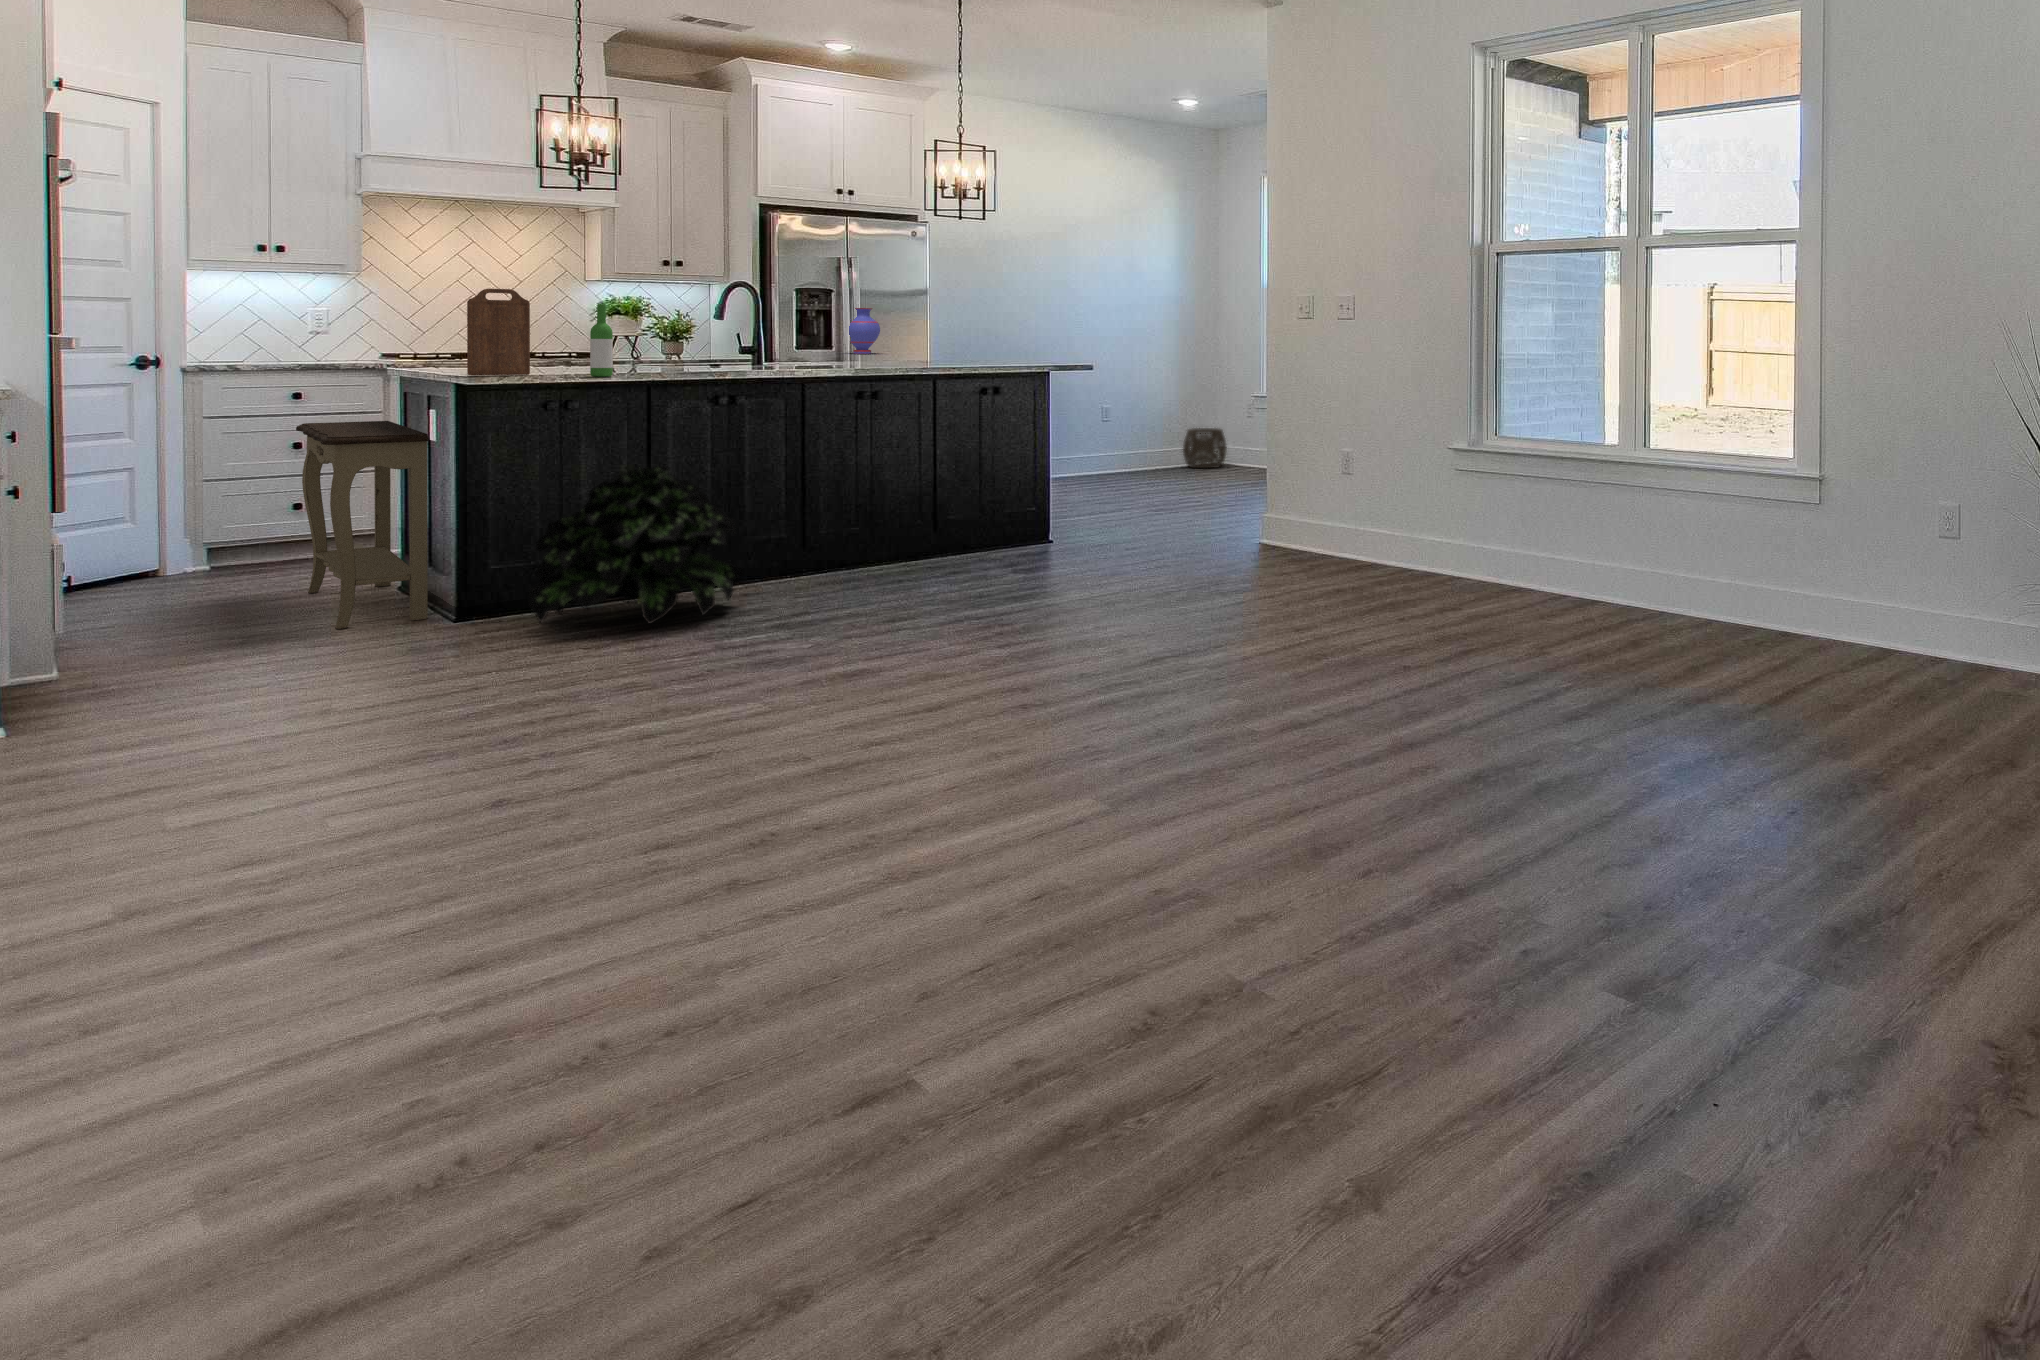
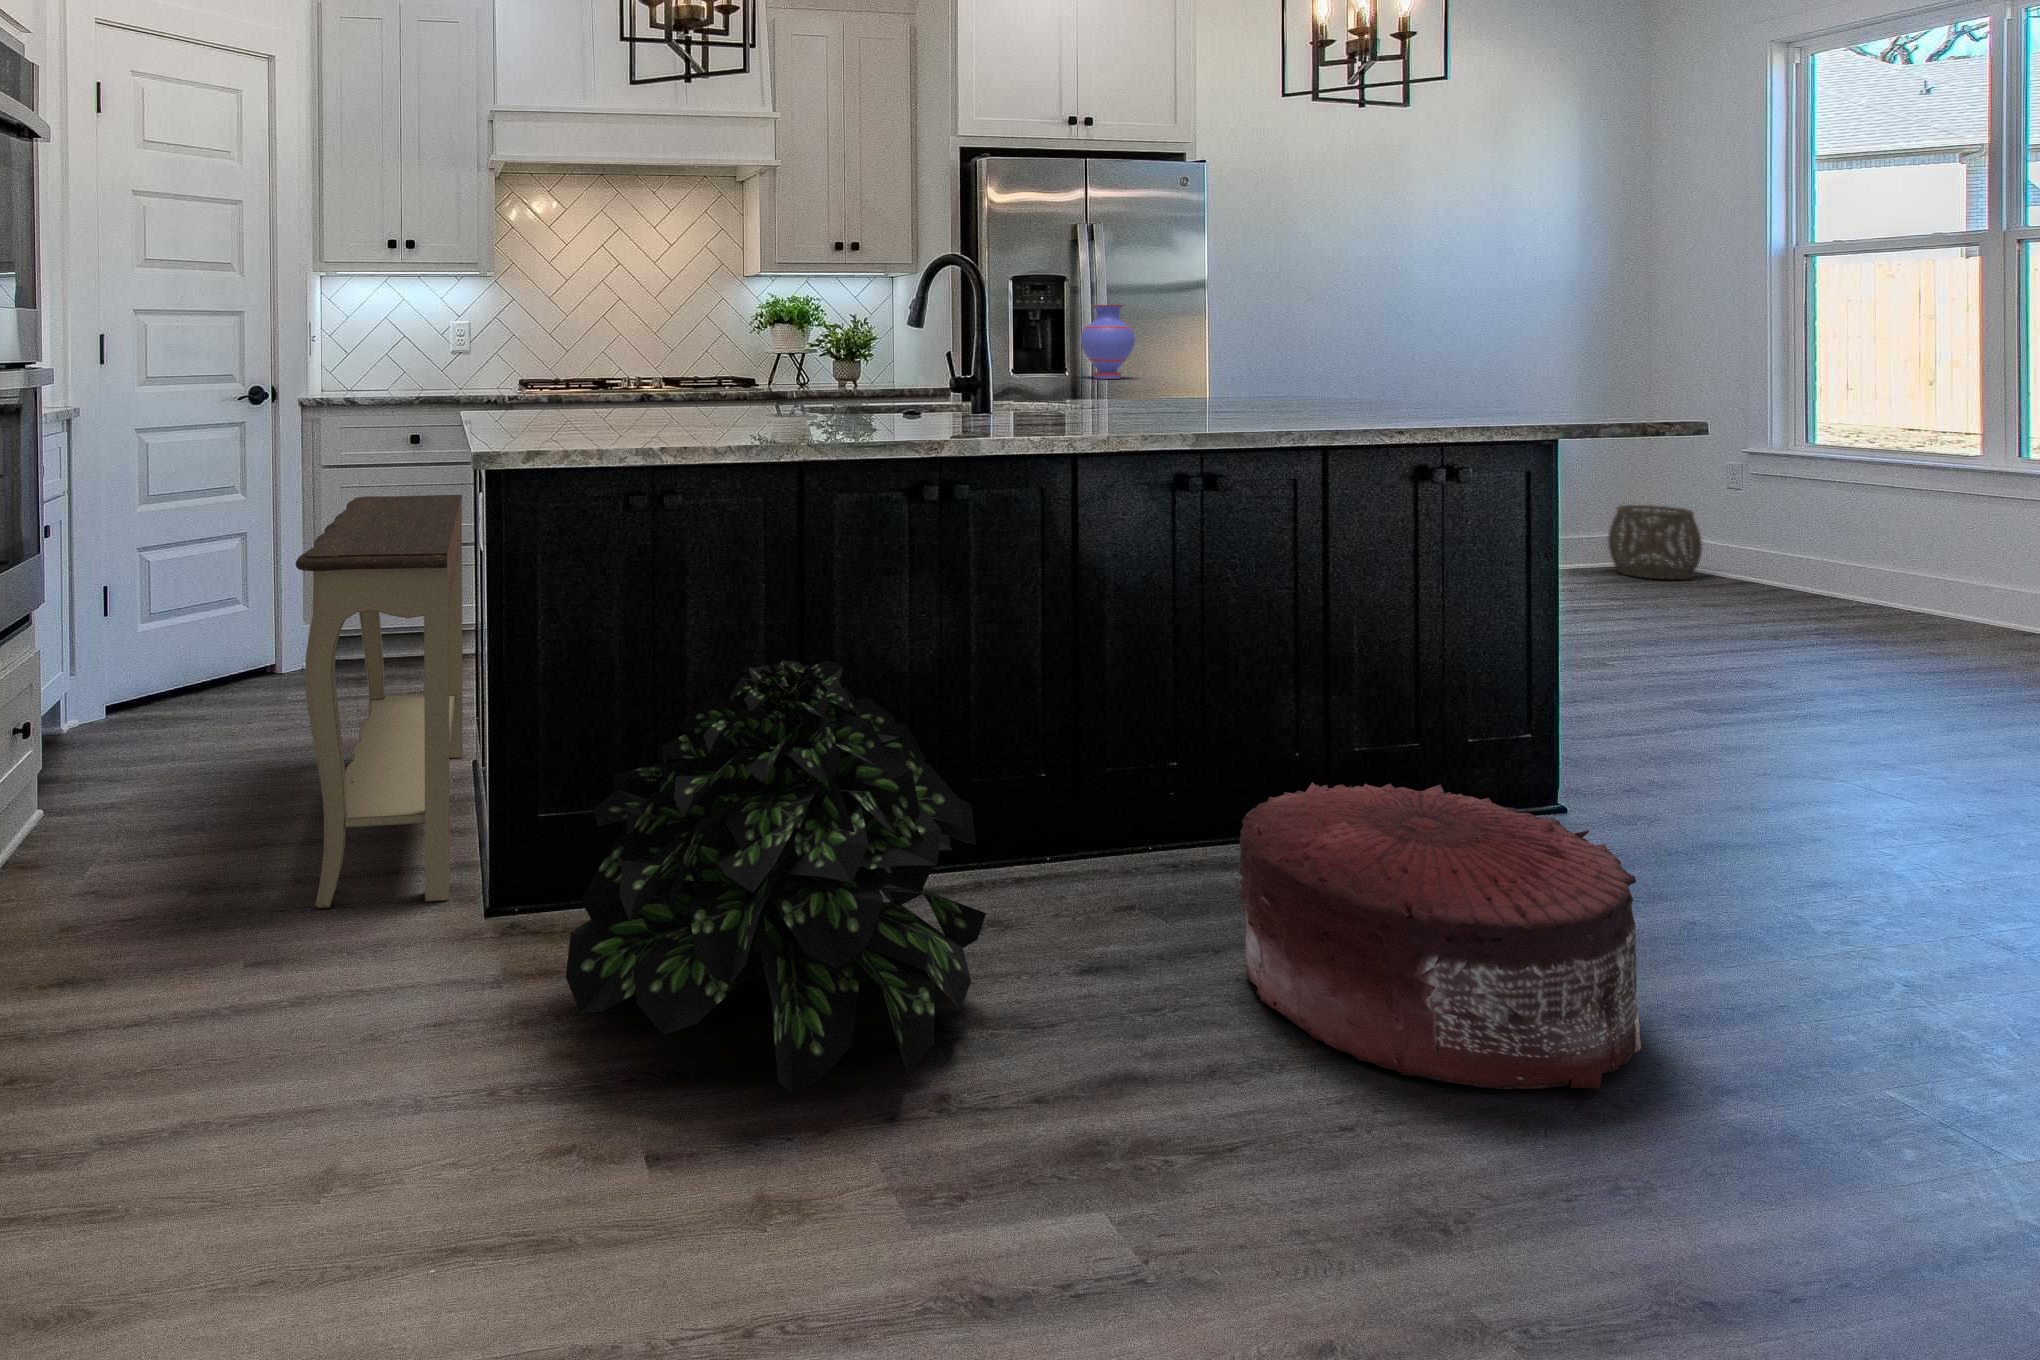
cutting board: present [467,289,530,375] -> none [537,279,626,432]
wine bottle: present [590,304,613,377] -> none [713,301,748,439]
pouf: none [861,510,1011,596] -> present [1239,782,1641,1089]

